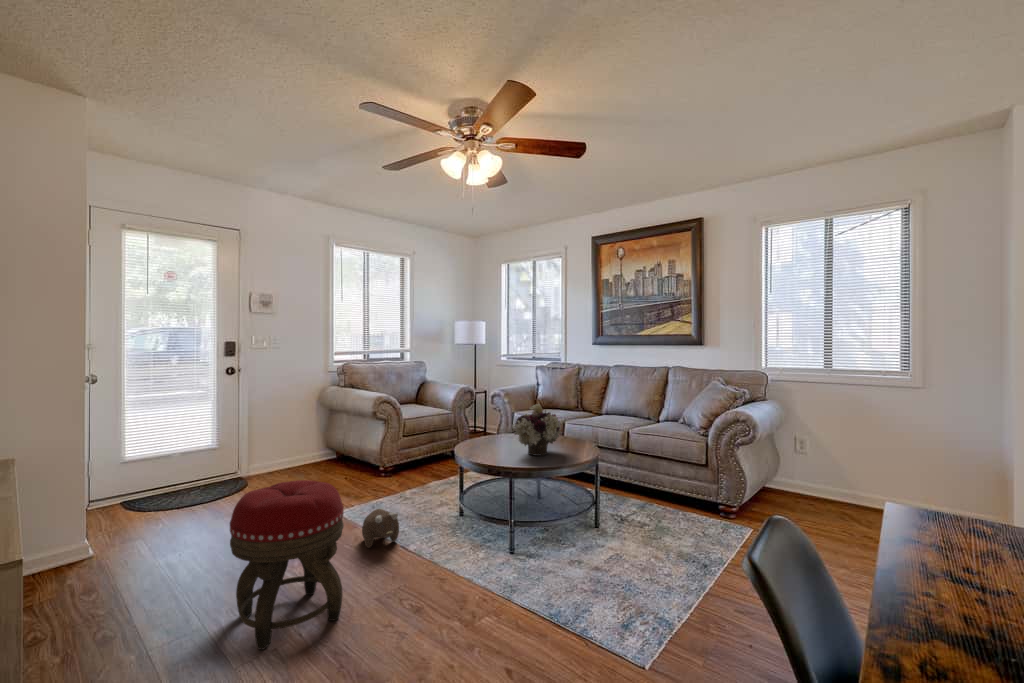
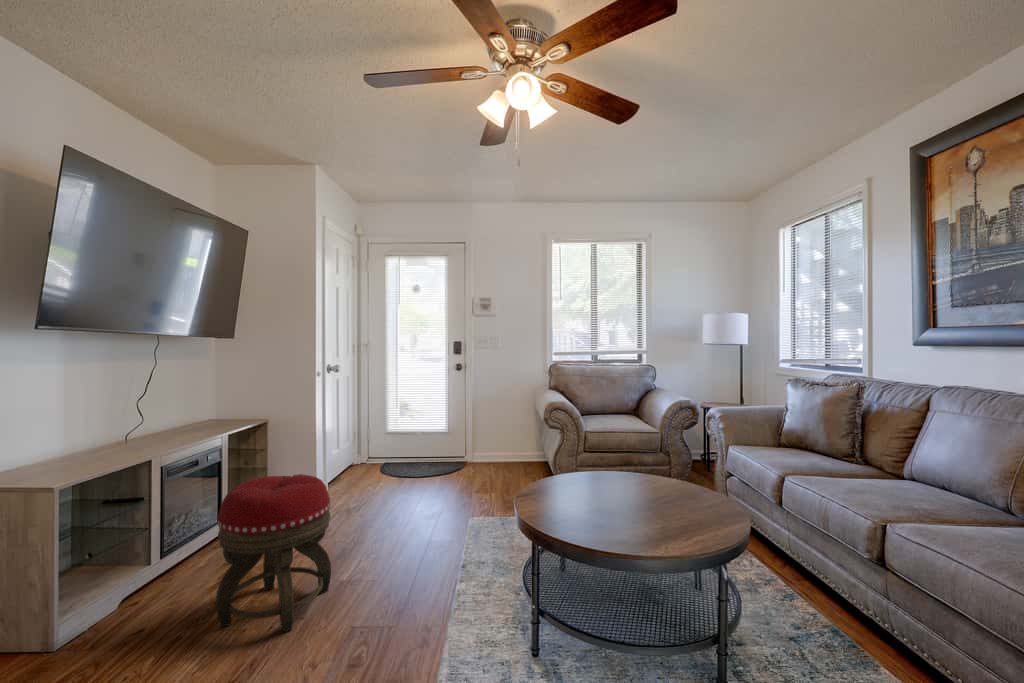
flower arrangement: present [513,404,561,456] -> none [568,438,660,523]
plush toy: present [362,509,399,548] -> none [416,527,458,571]

